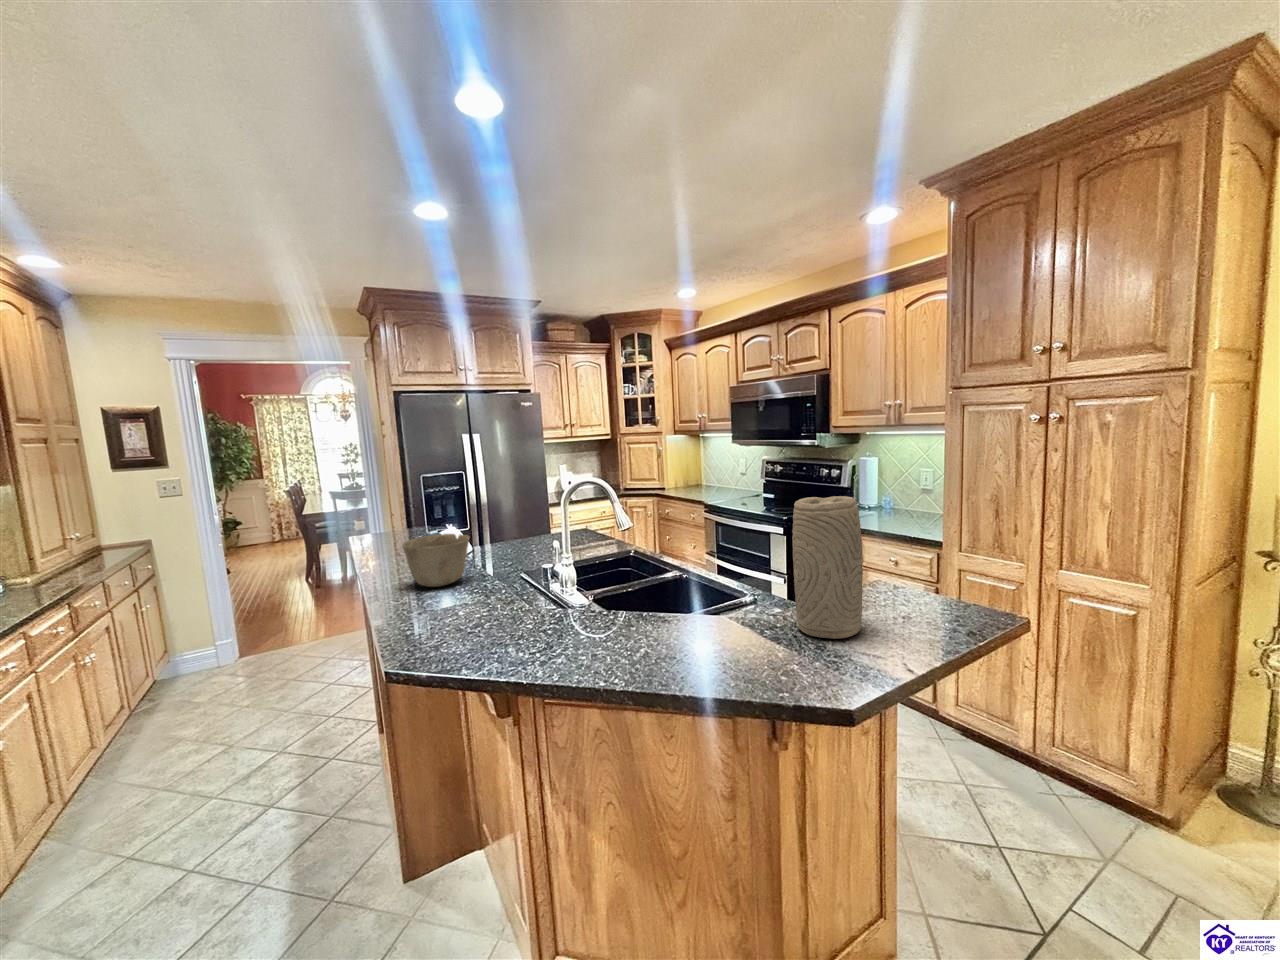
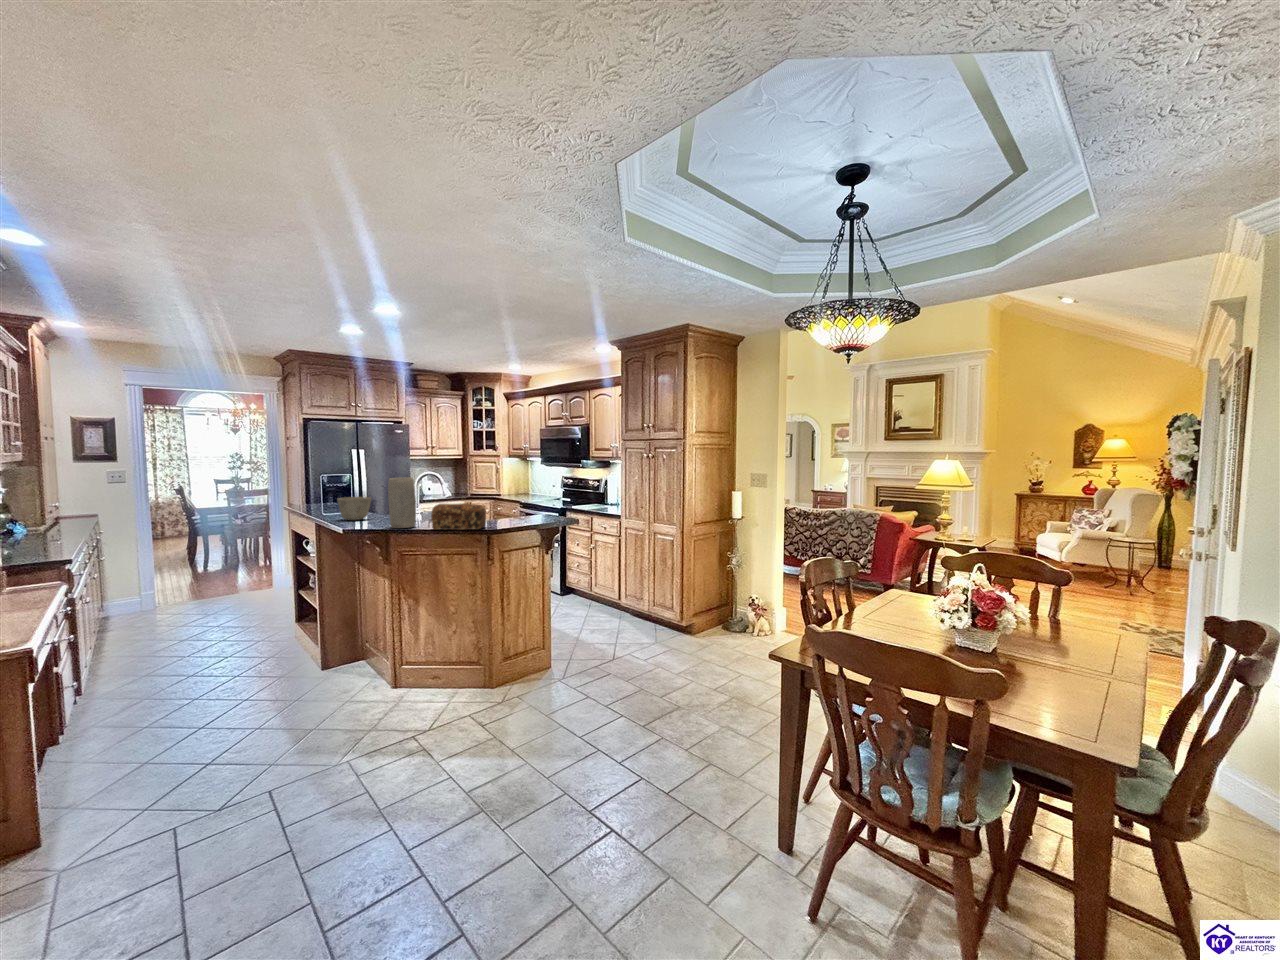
vase: present [792,496,863,639] -> present [388,477,416,528]
bread loaf: none [600,585,747,675] -> present [431,503,486,530]

